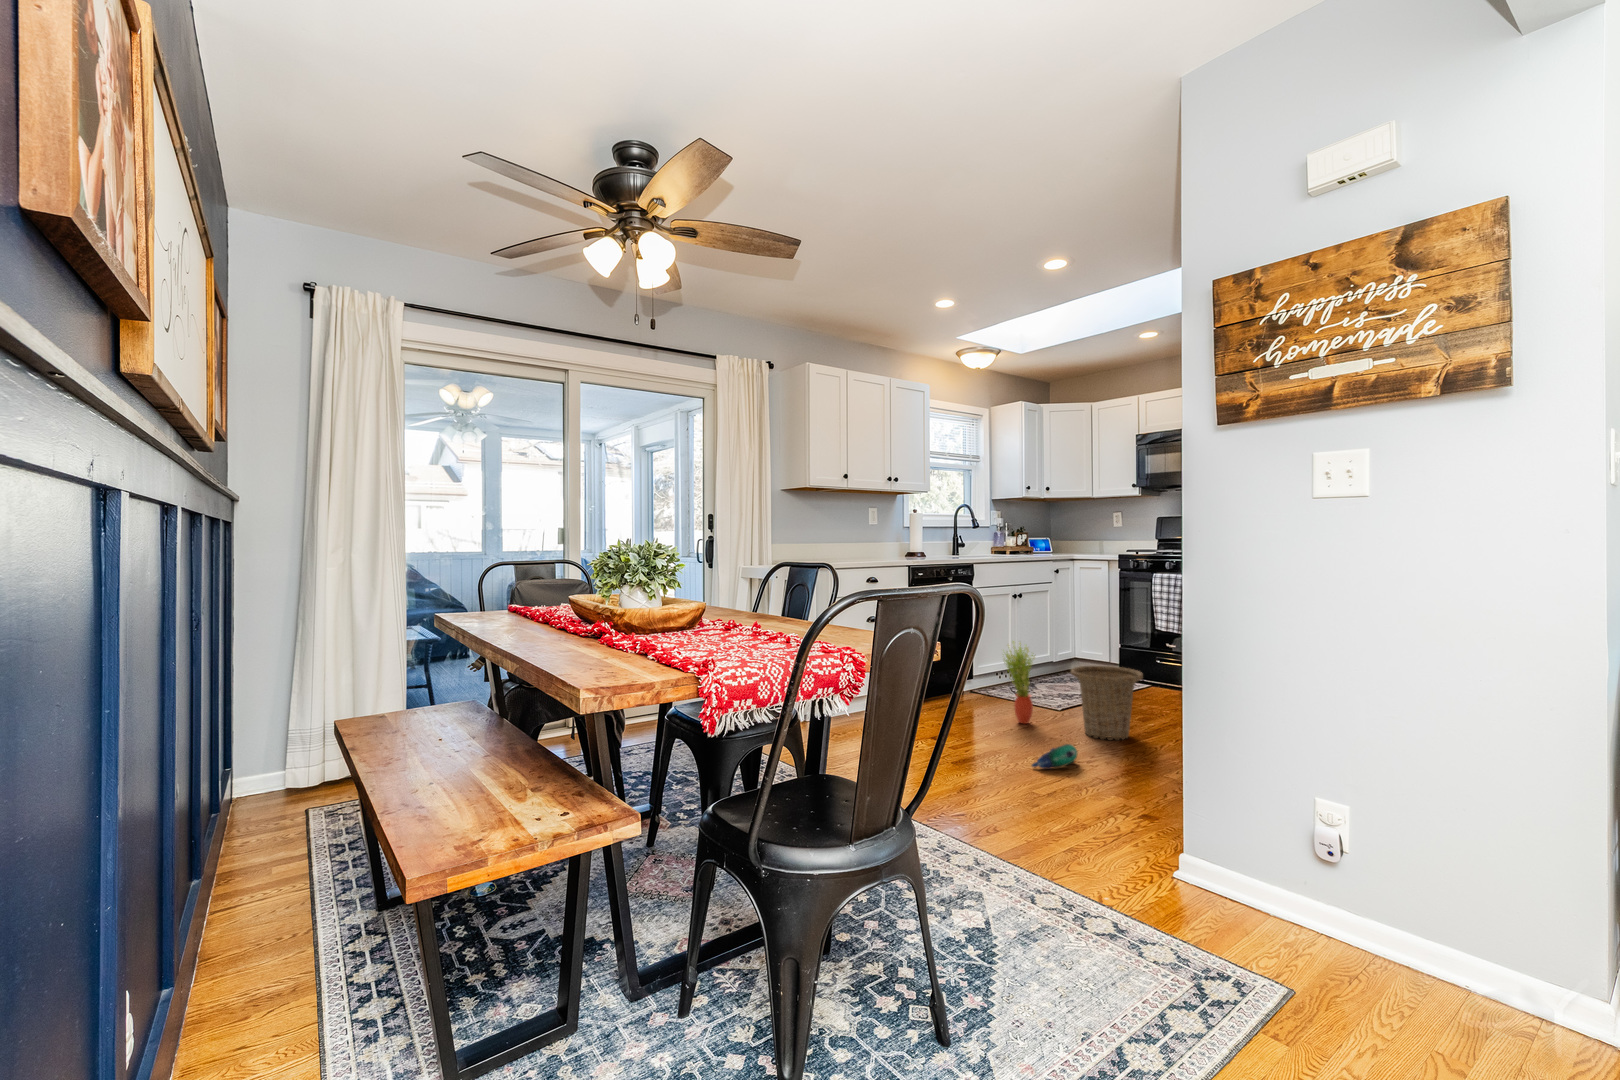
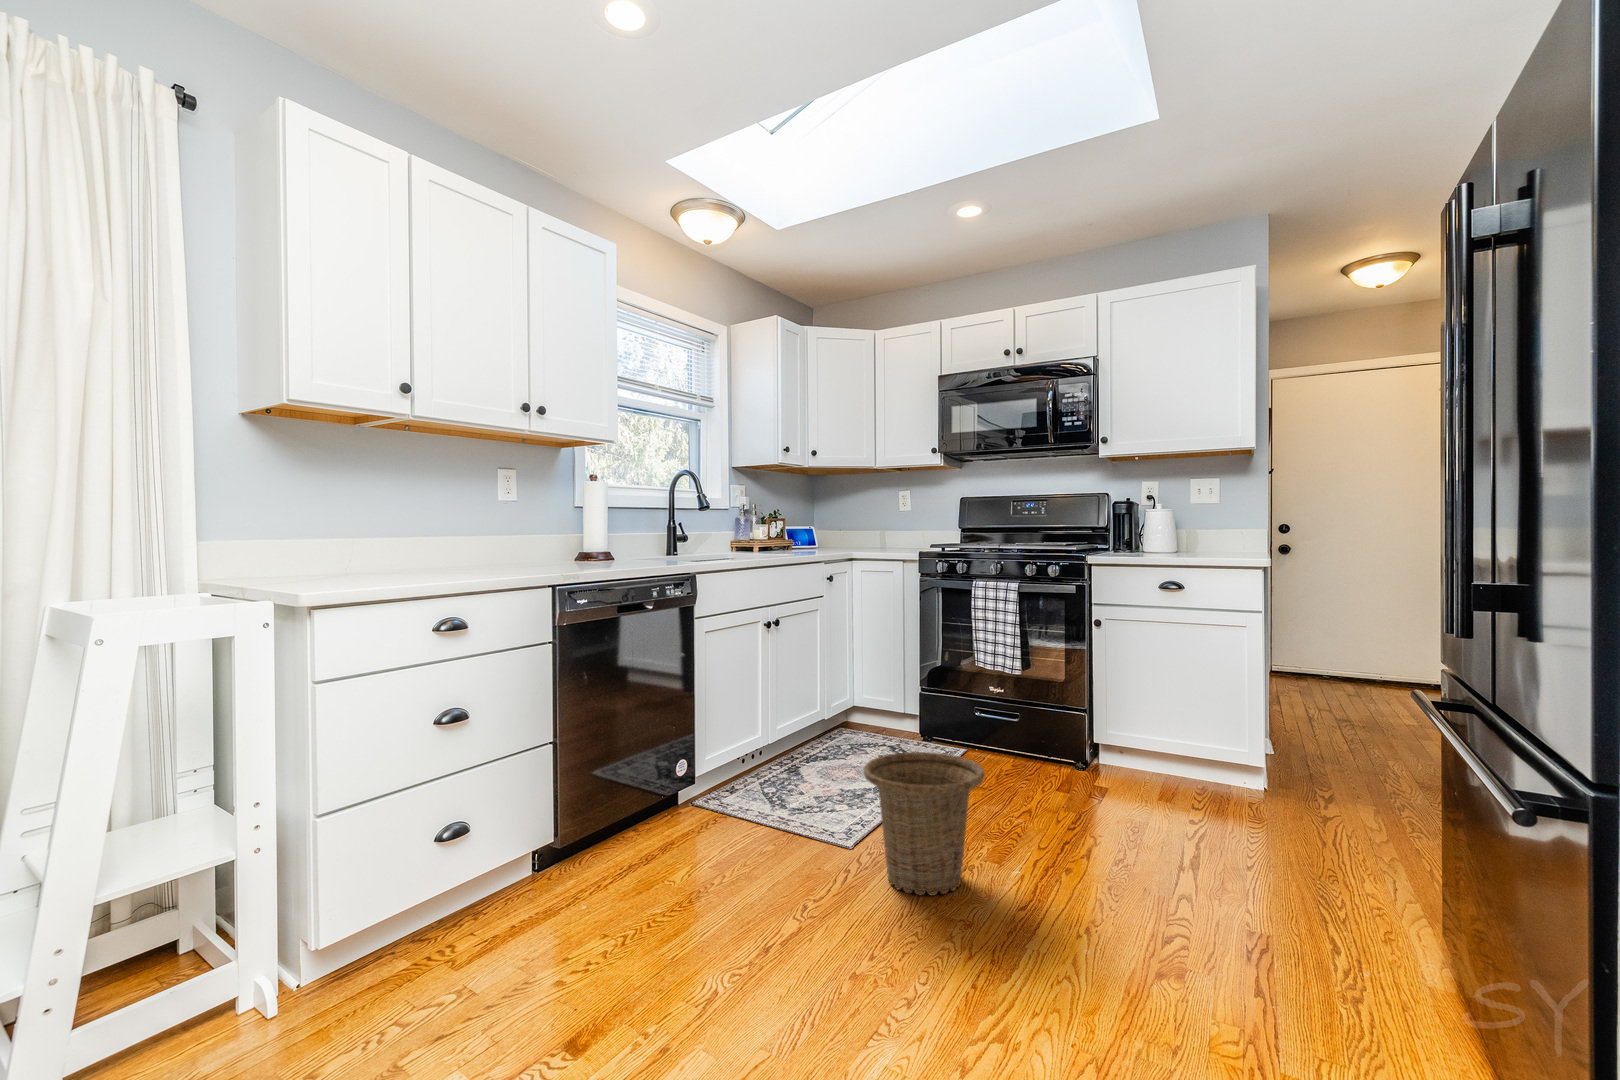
potted plant: present [1005,641,1035,724] -> none [742,715,802,868]
plush toy: present [1032,744,1078,769] -> none [800,942,888,1016]

